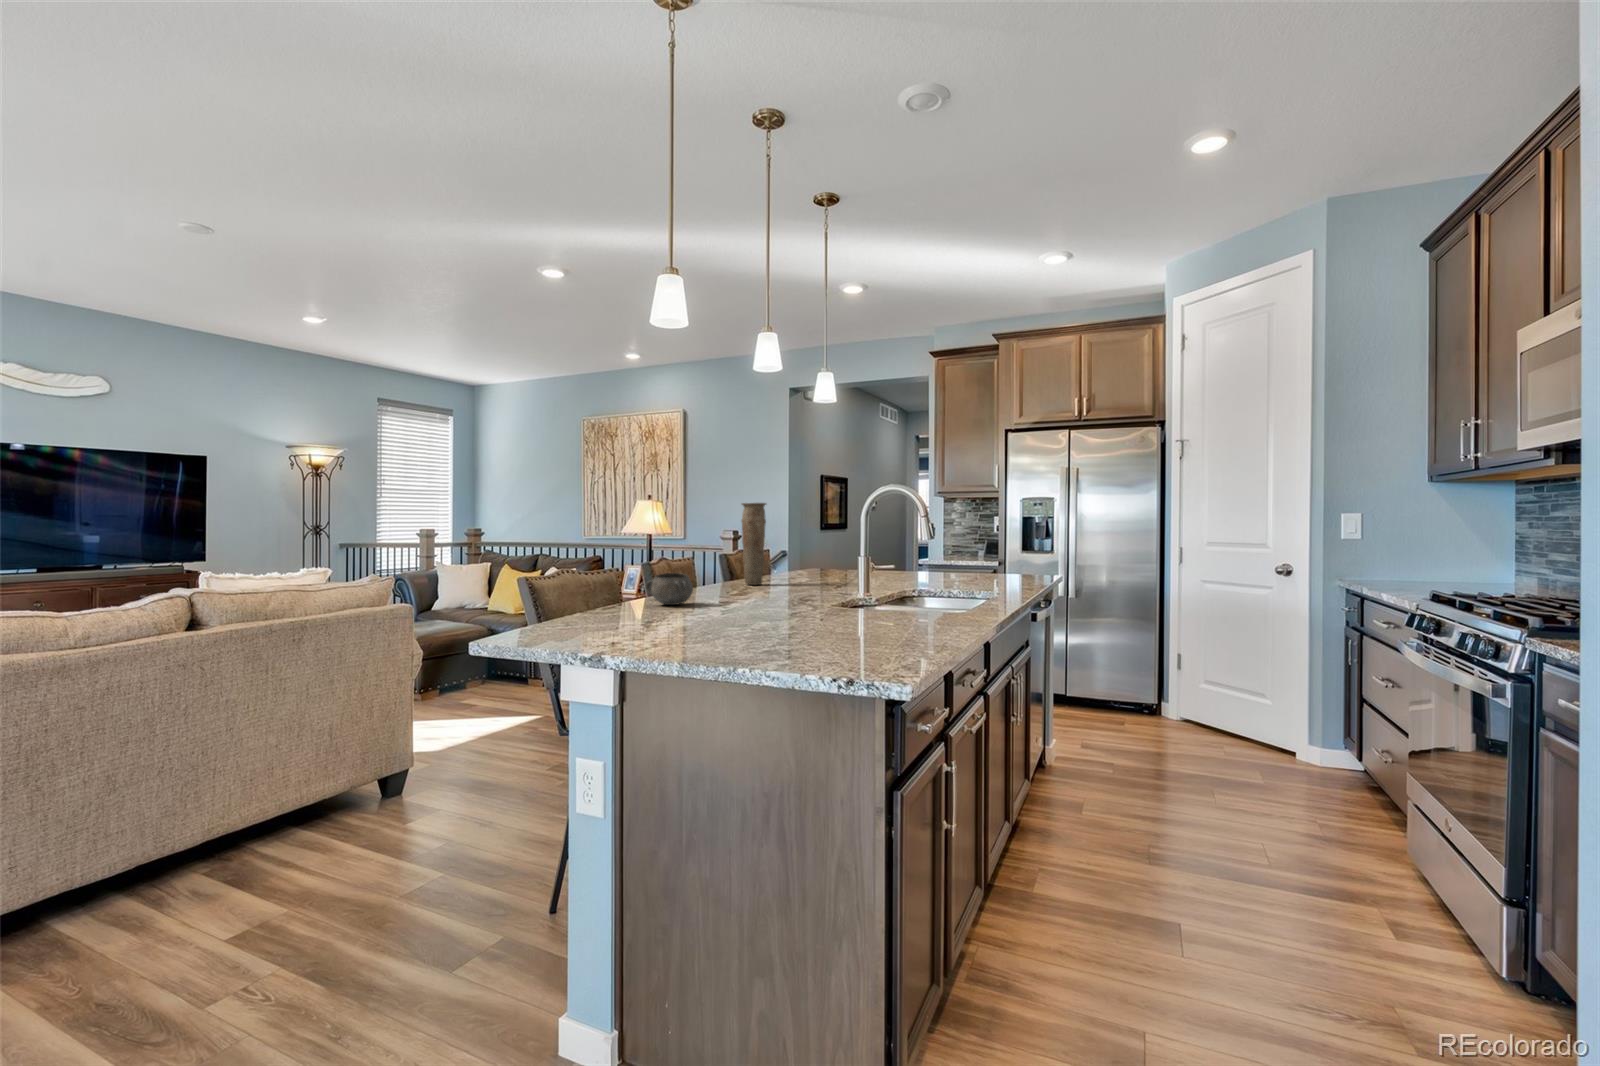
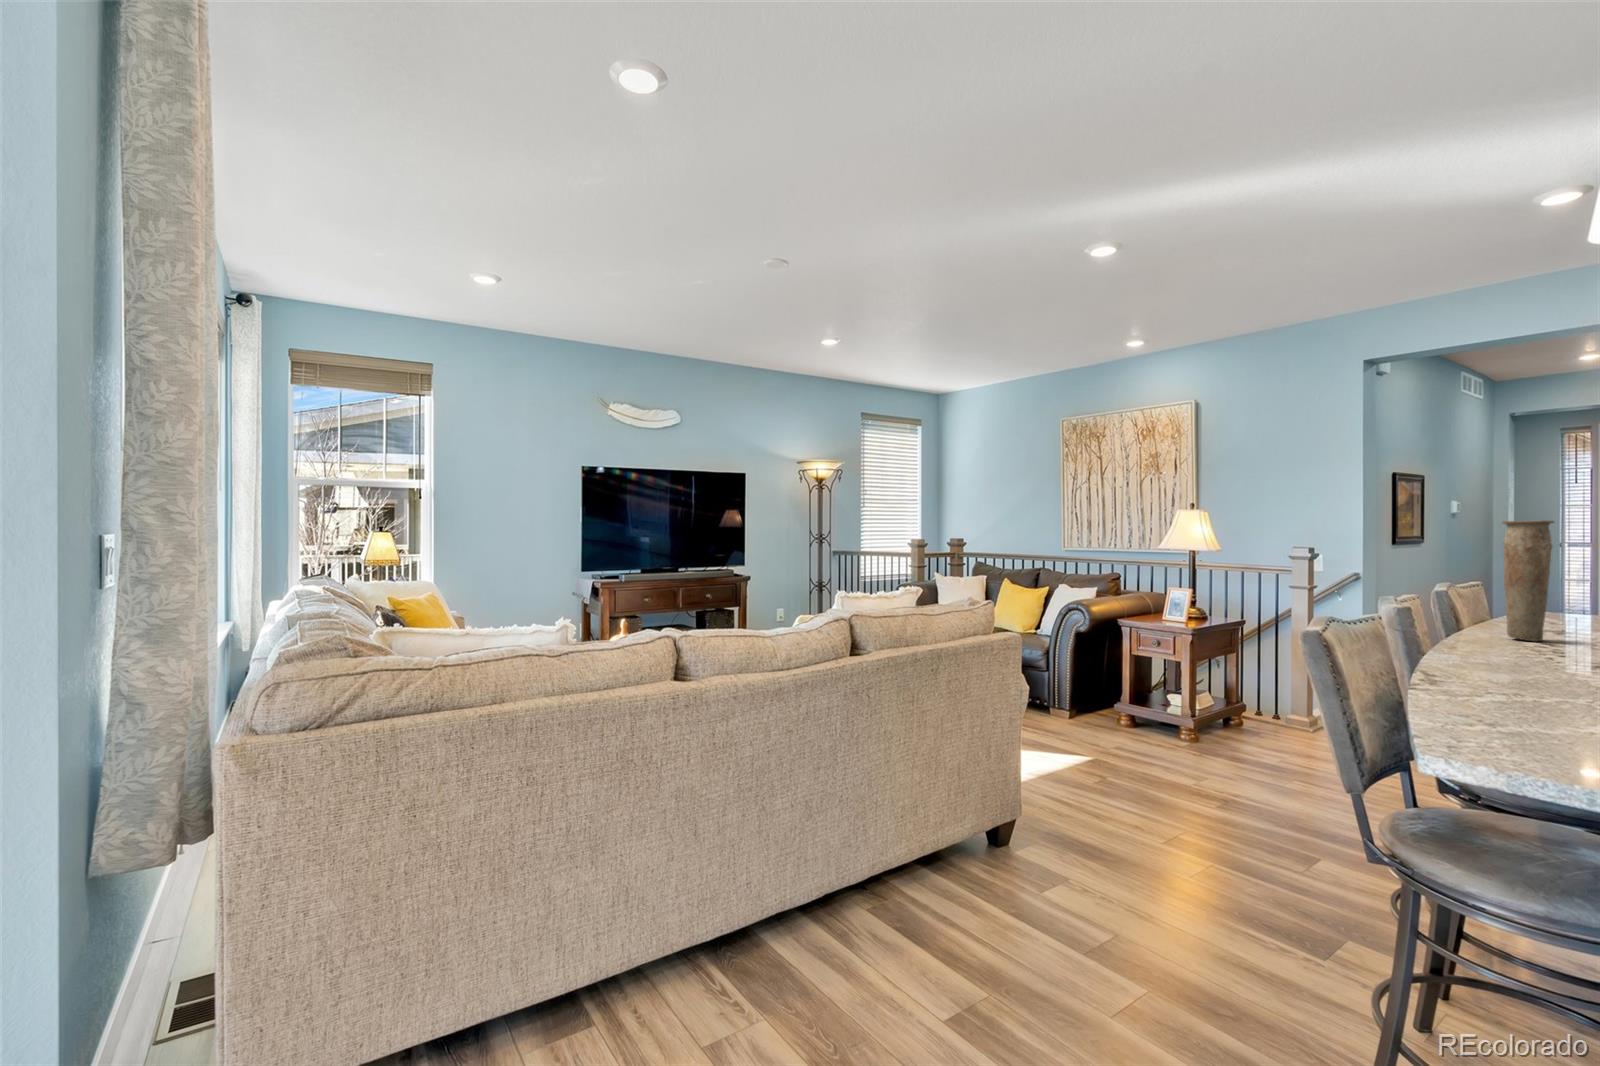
decorative bowl: present [645,573,693,605] -> none [1476,631,1573,682]

